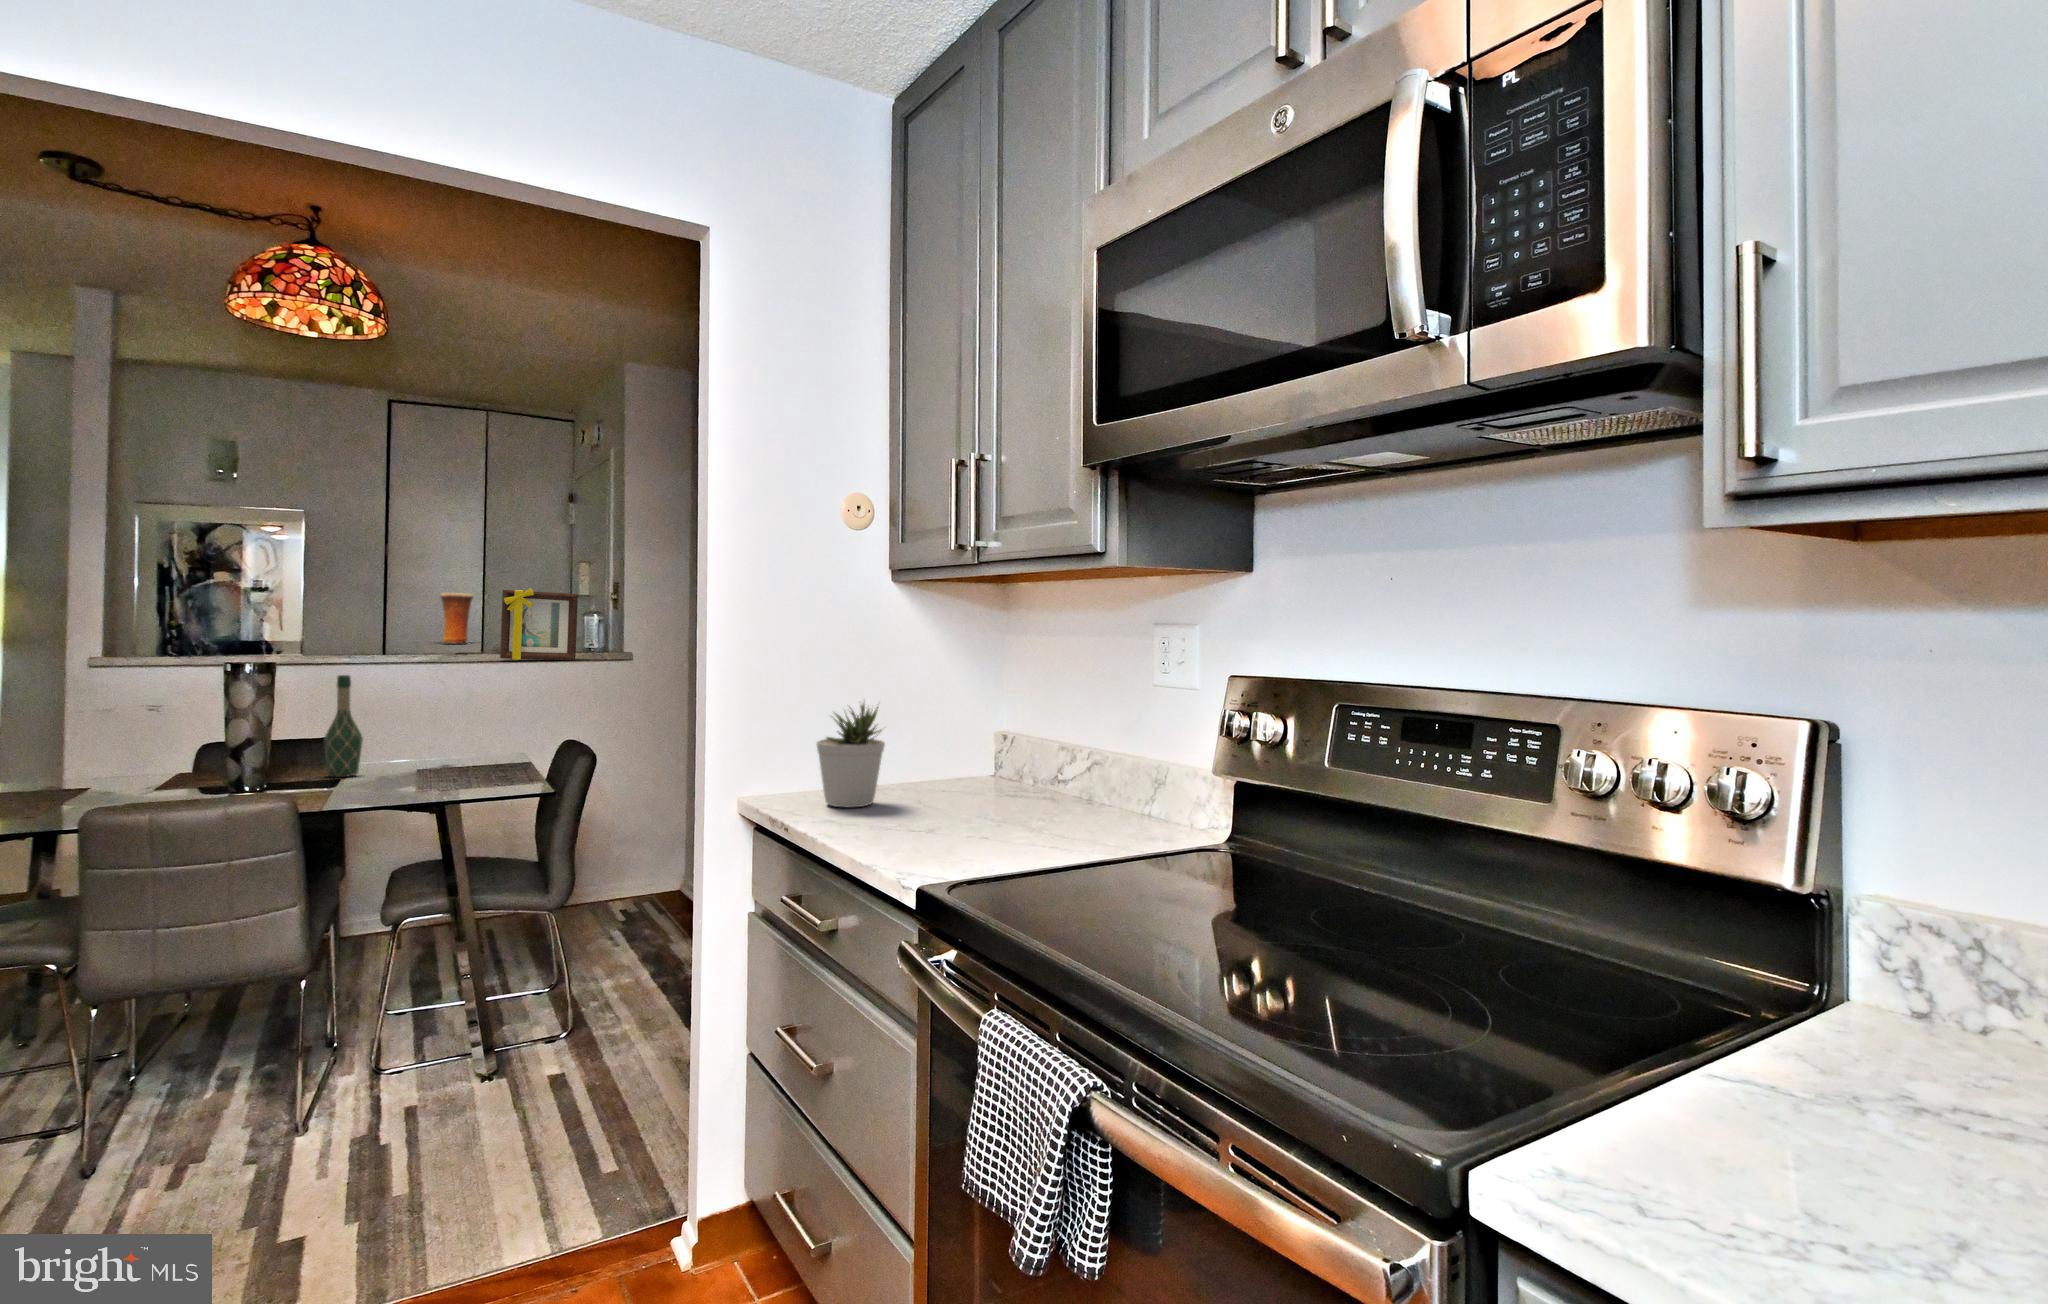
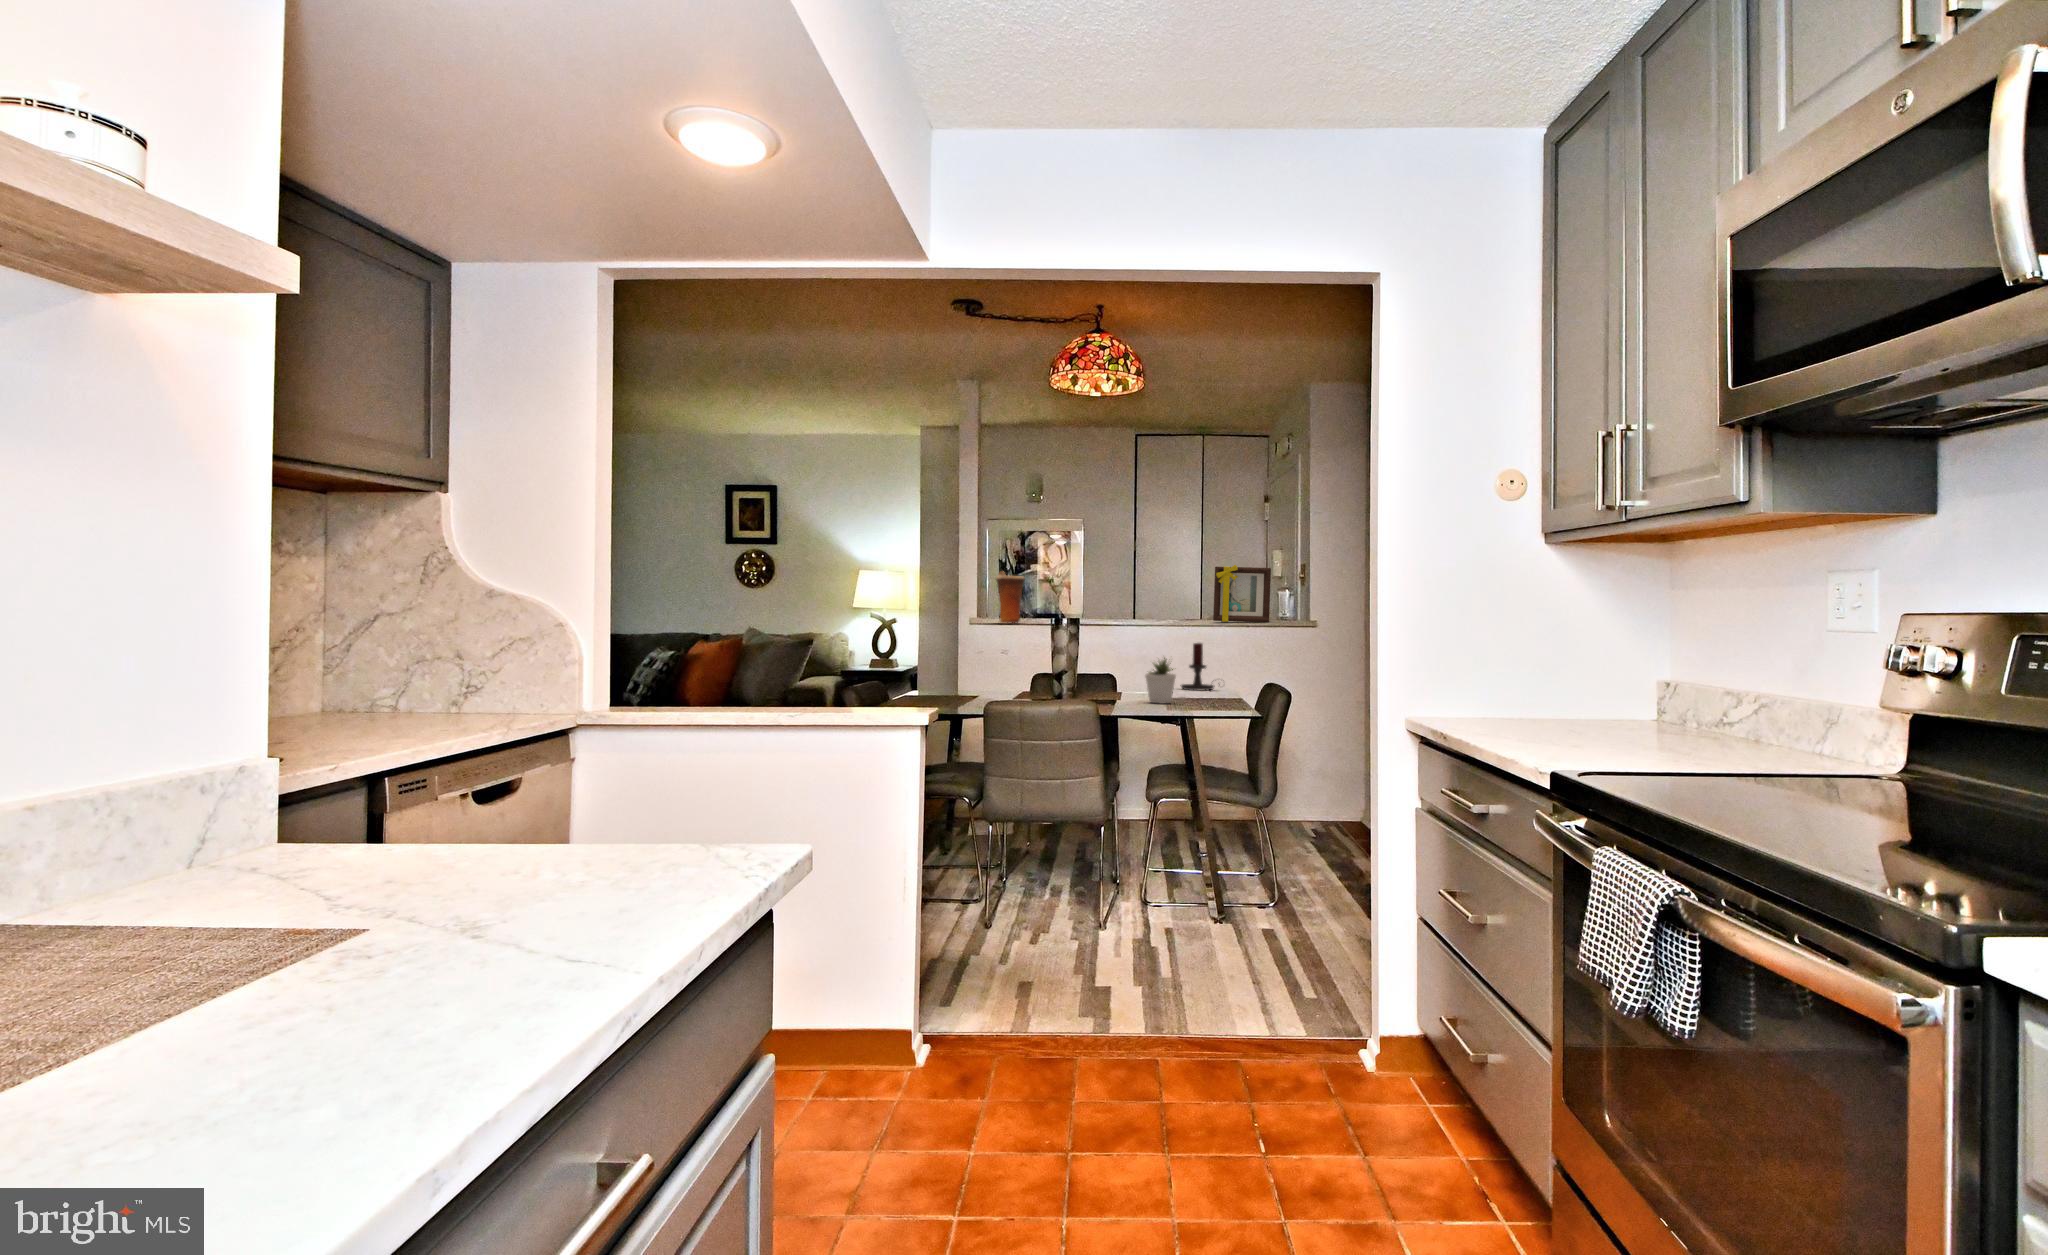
vase: present [440,593,473,643] -> present [996,571,1025,623]
wine bottle: present [324,675,363,777] -> none [1107,628,1130,700]
candle holder: none [453,686,517,748] -> present [1181,643,1220,691]
potted plant: present [816,704,885,807] -> present [1145,657,1176,704]

